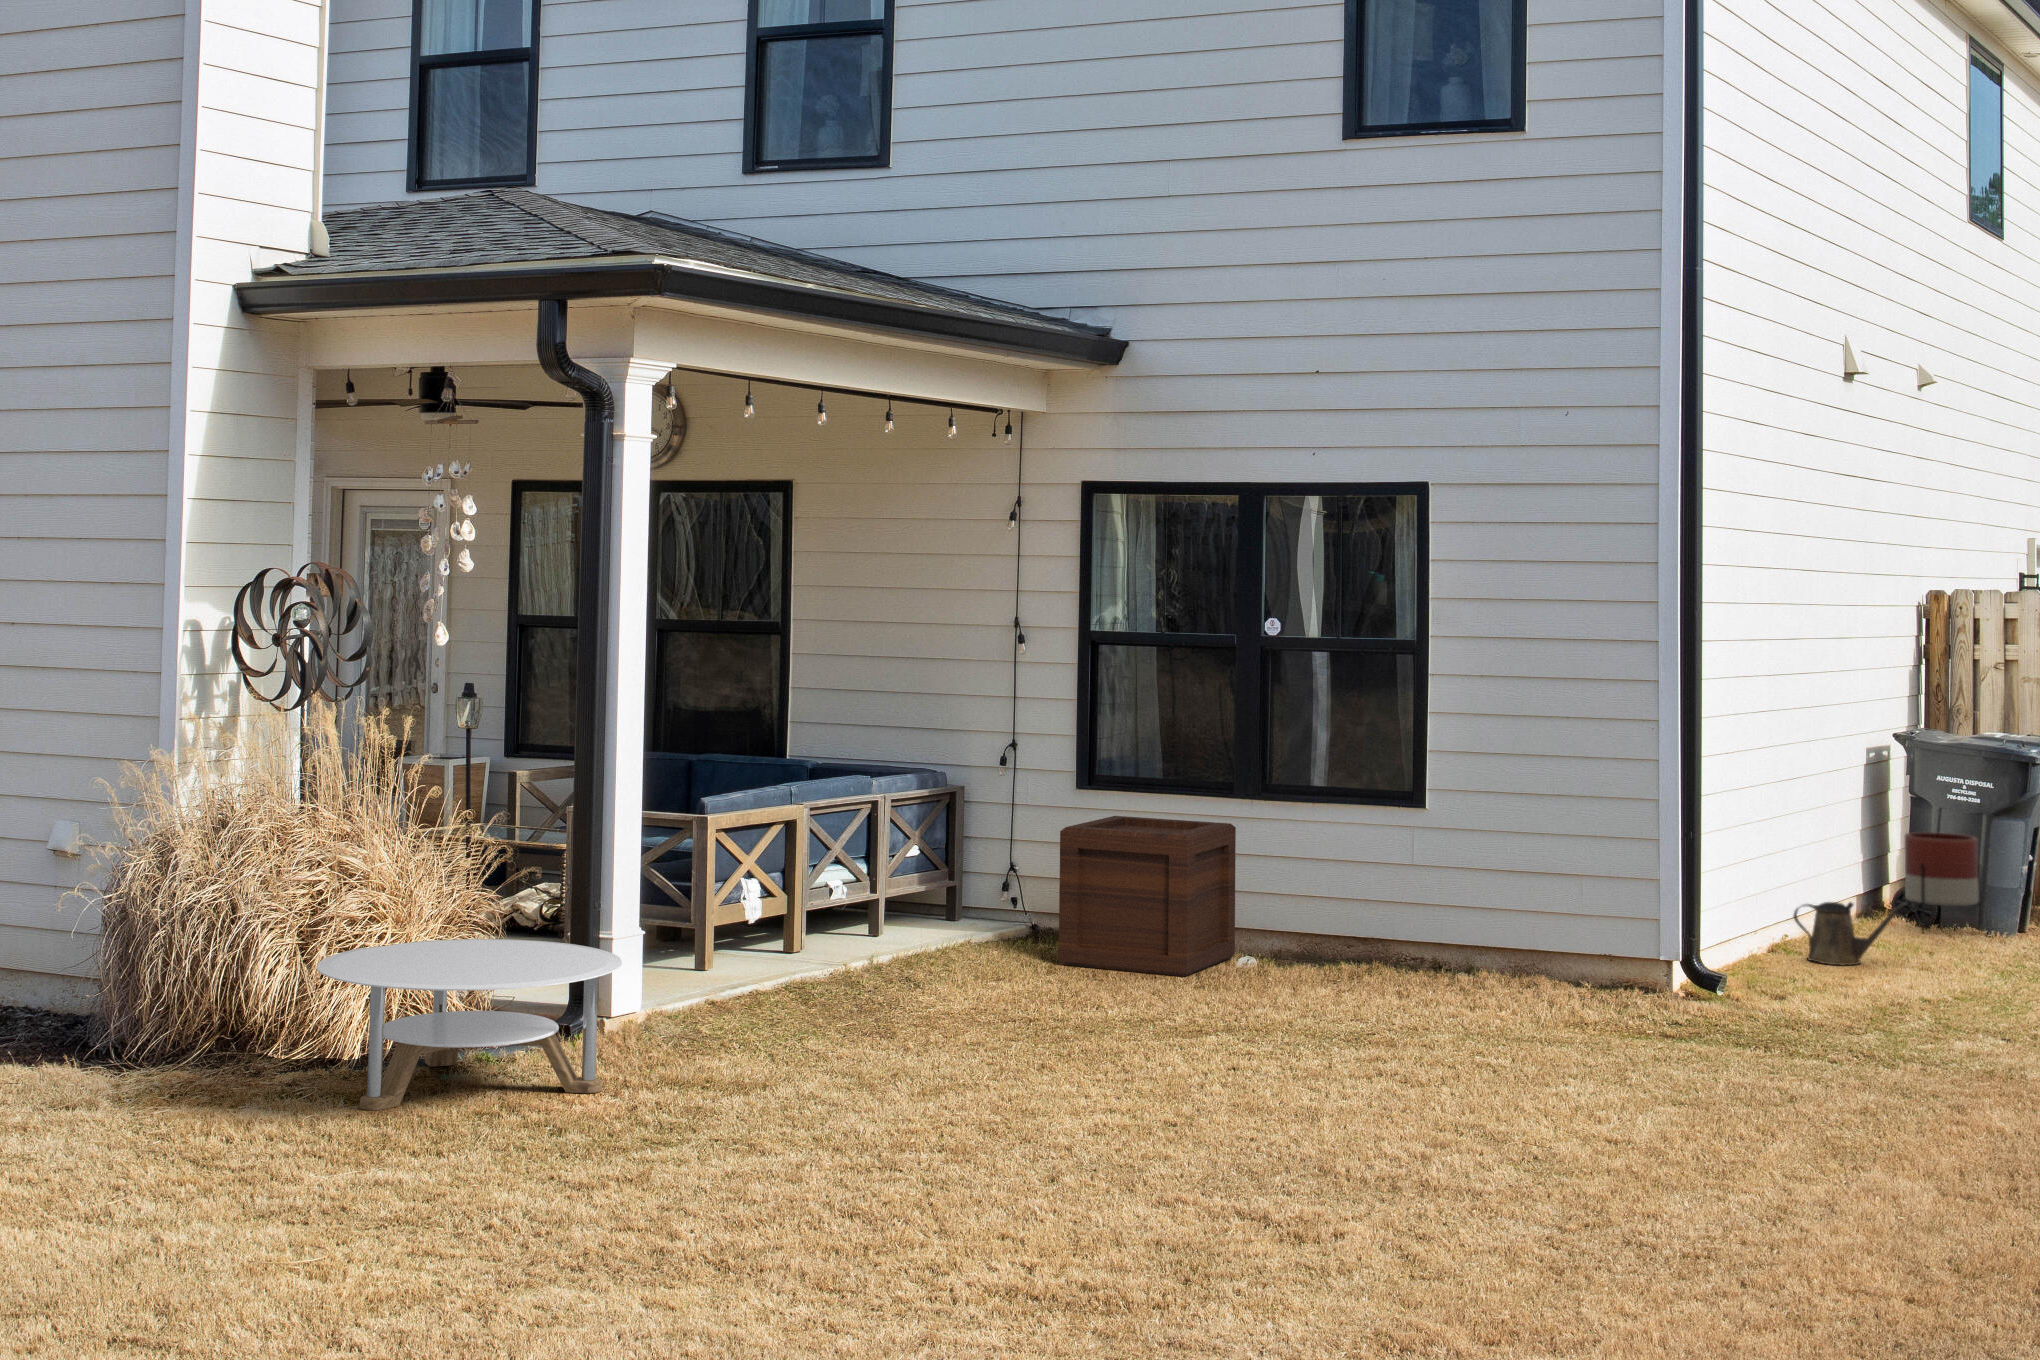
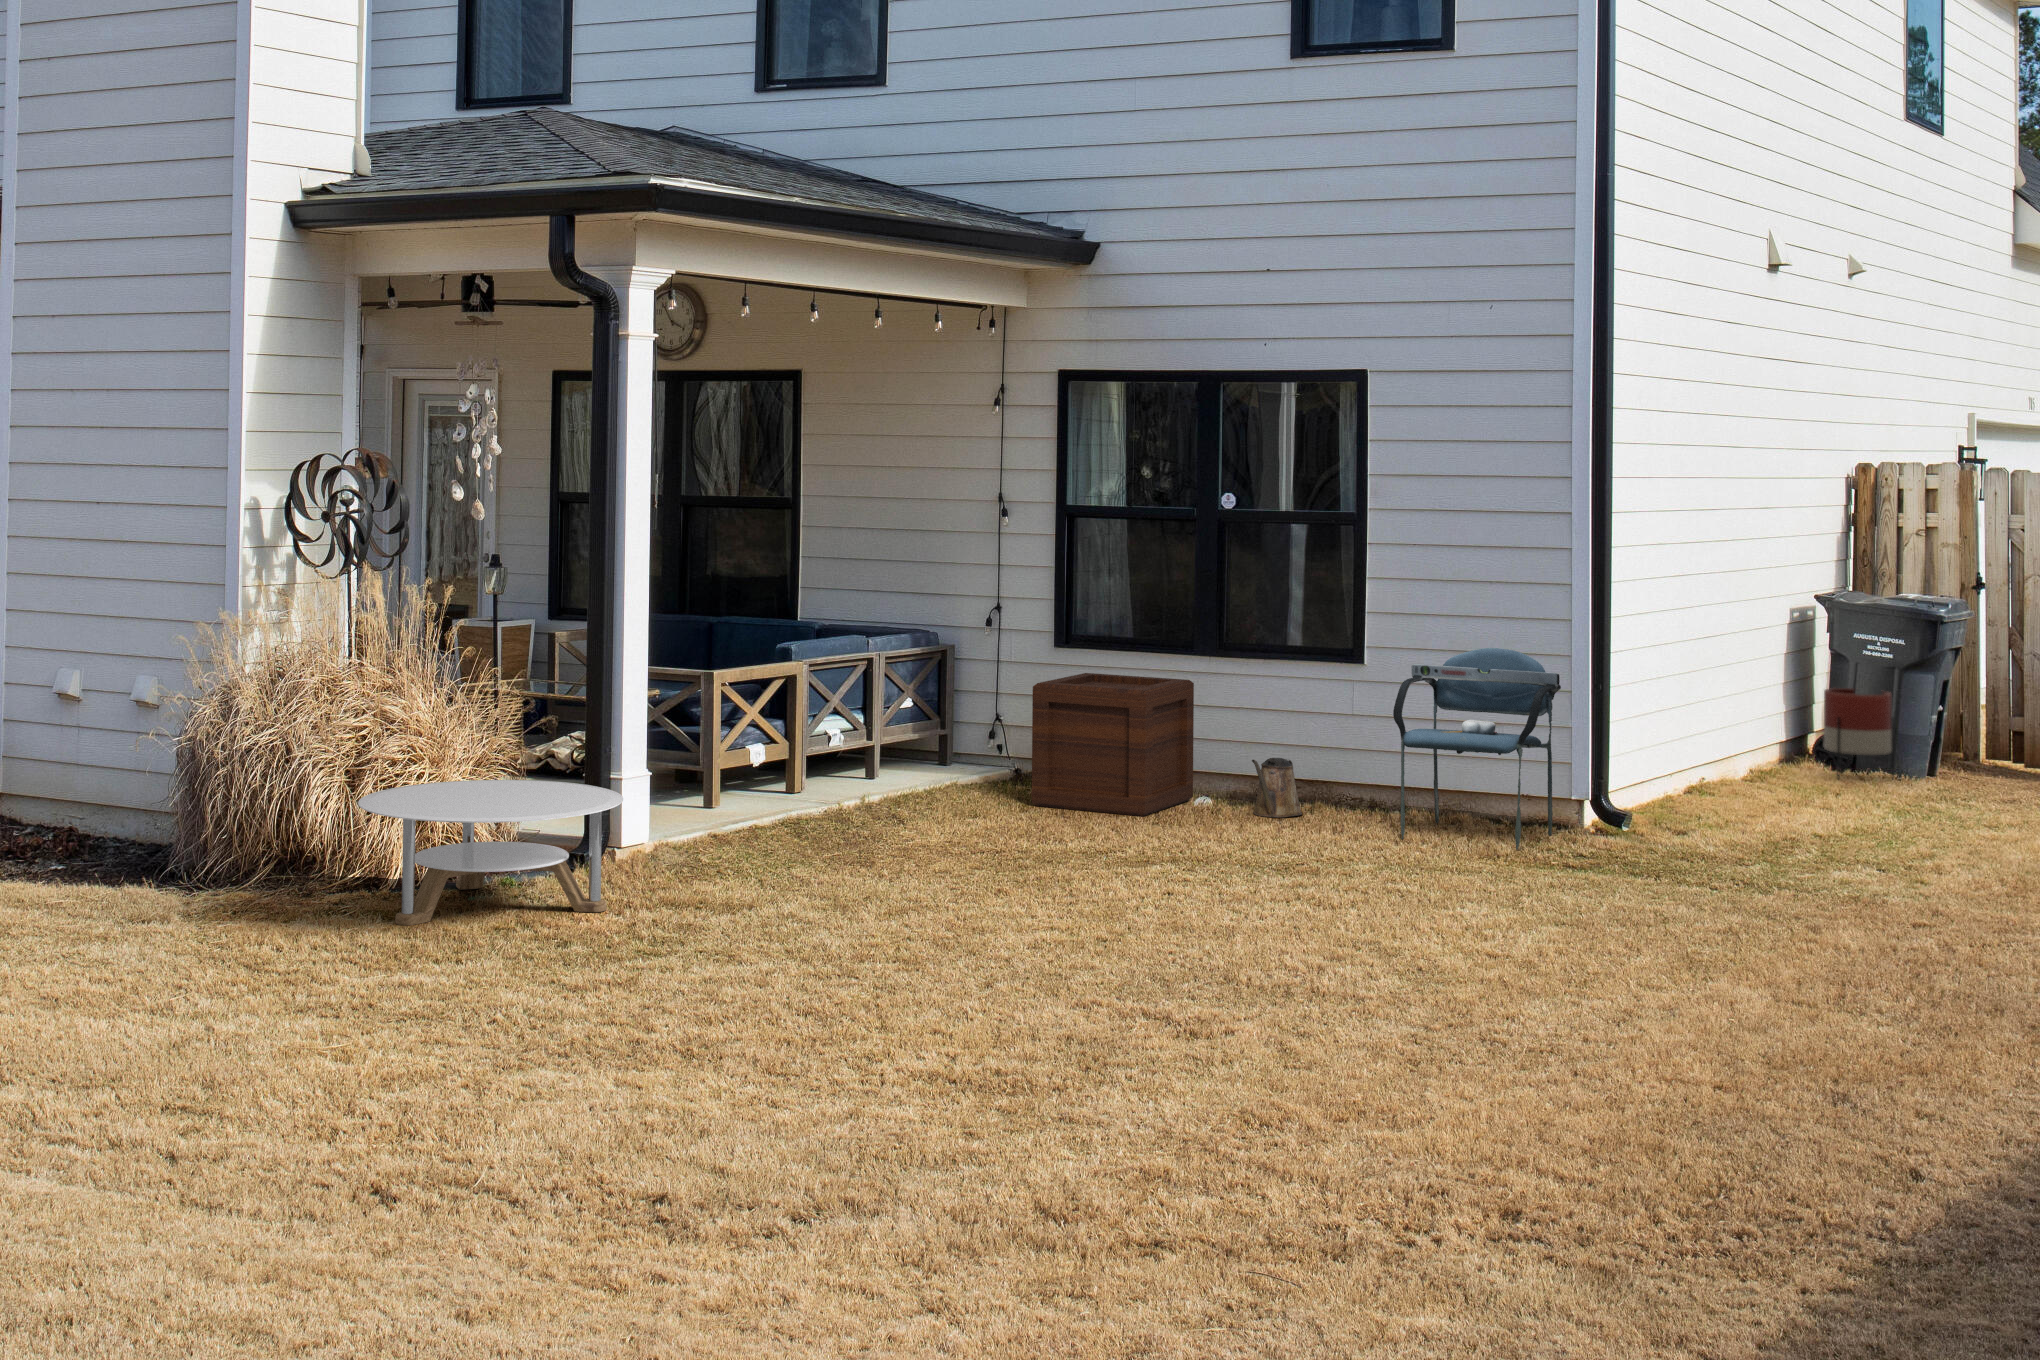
chair: none [1465,789,1646,1014] -> present [1393,648,1561,849]
watering can: present [1793,902,1908,965] -> present [1252,758,1302,818]

